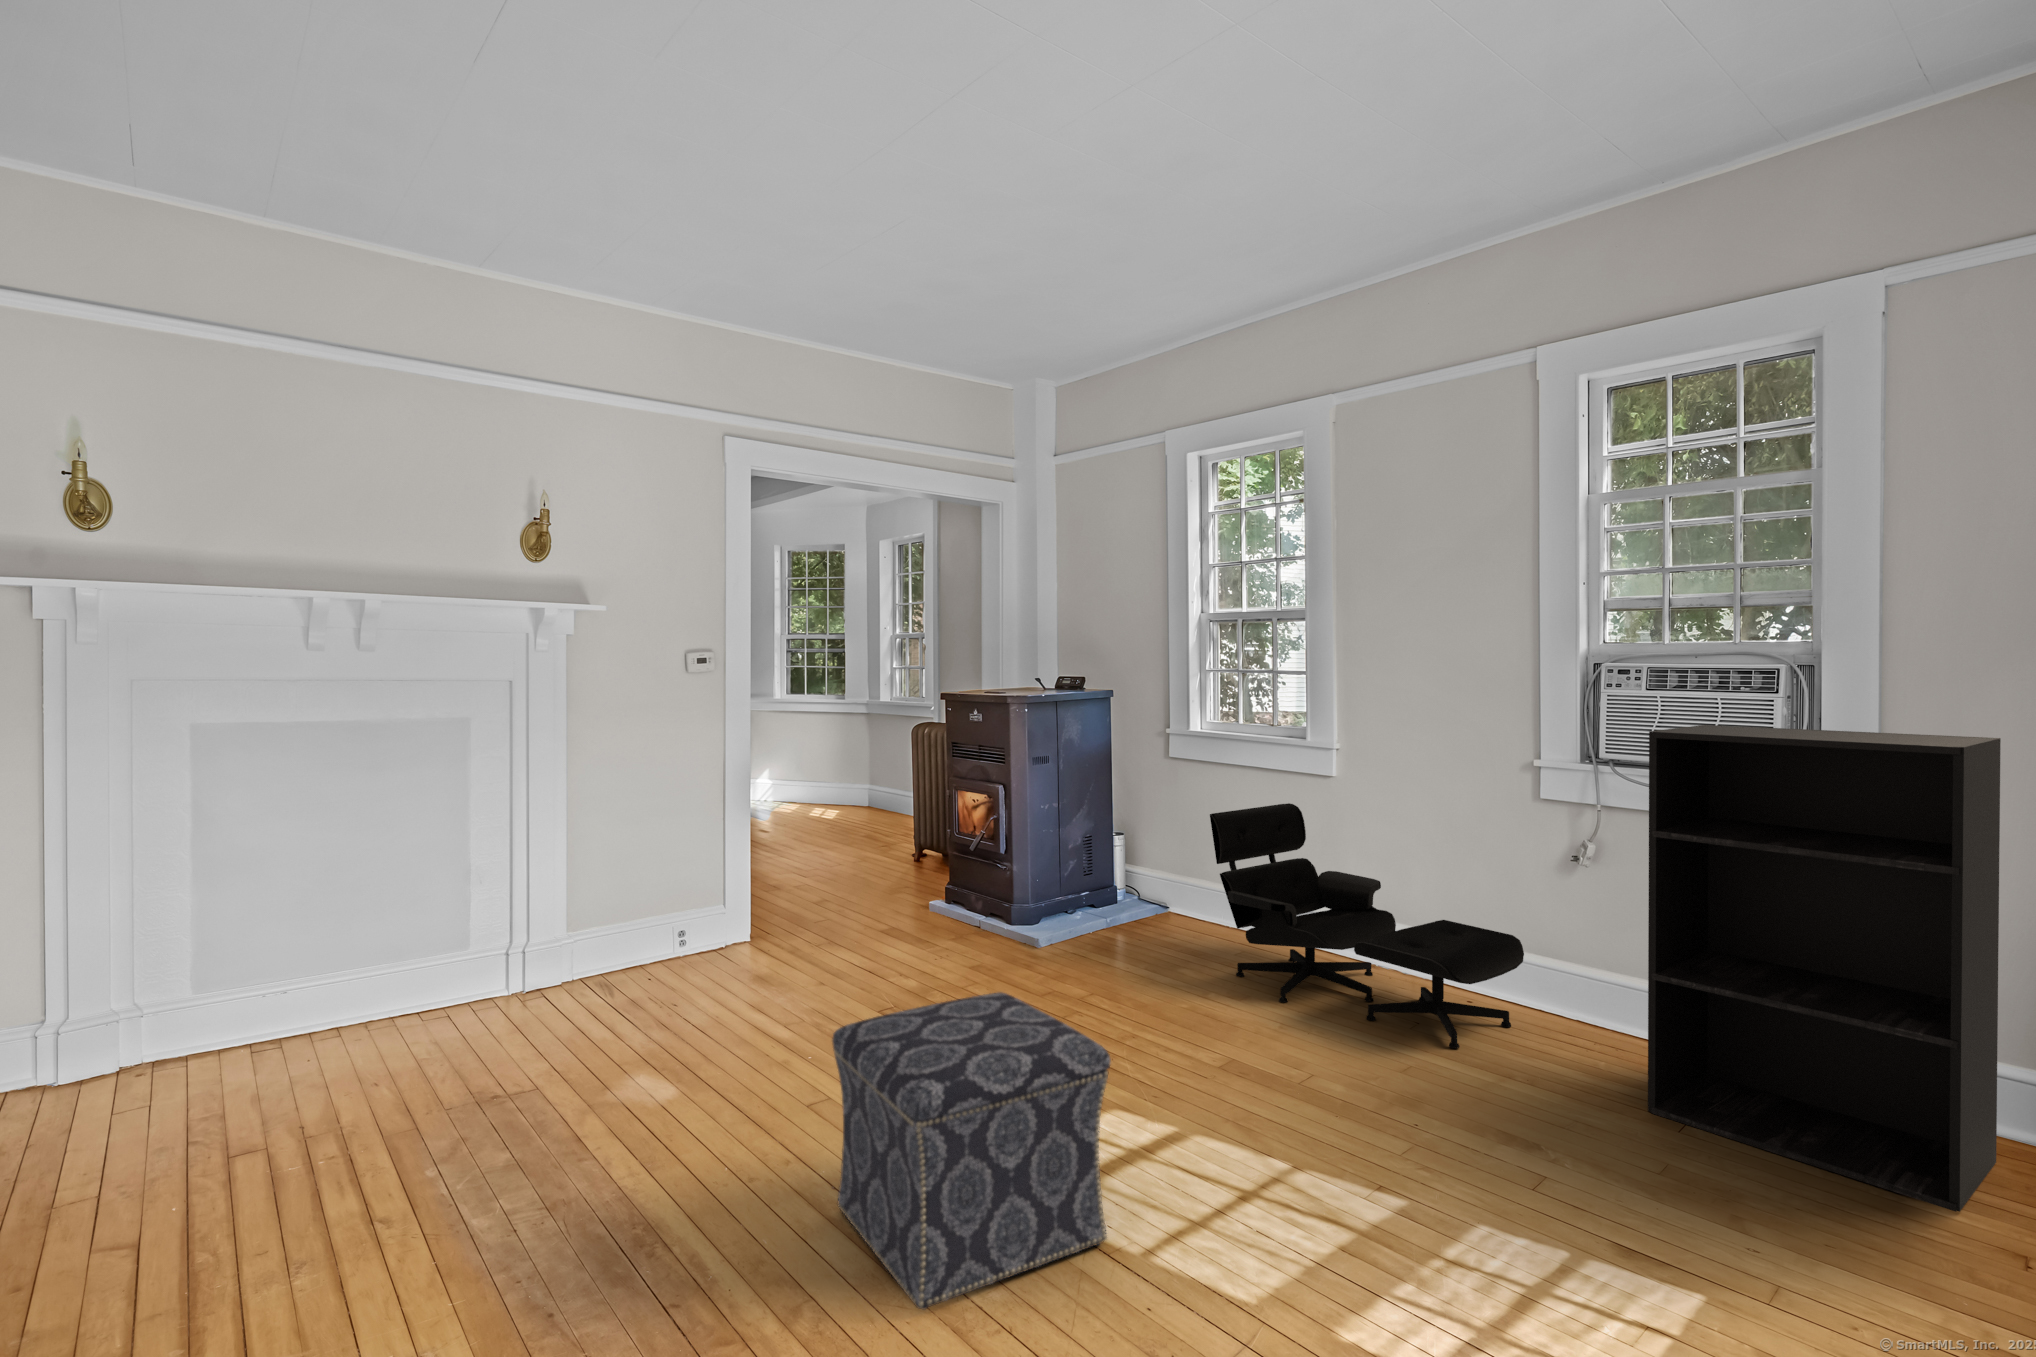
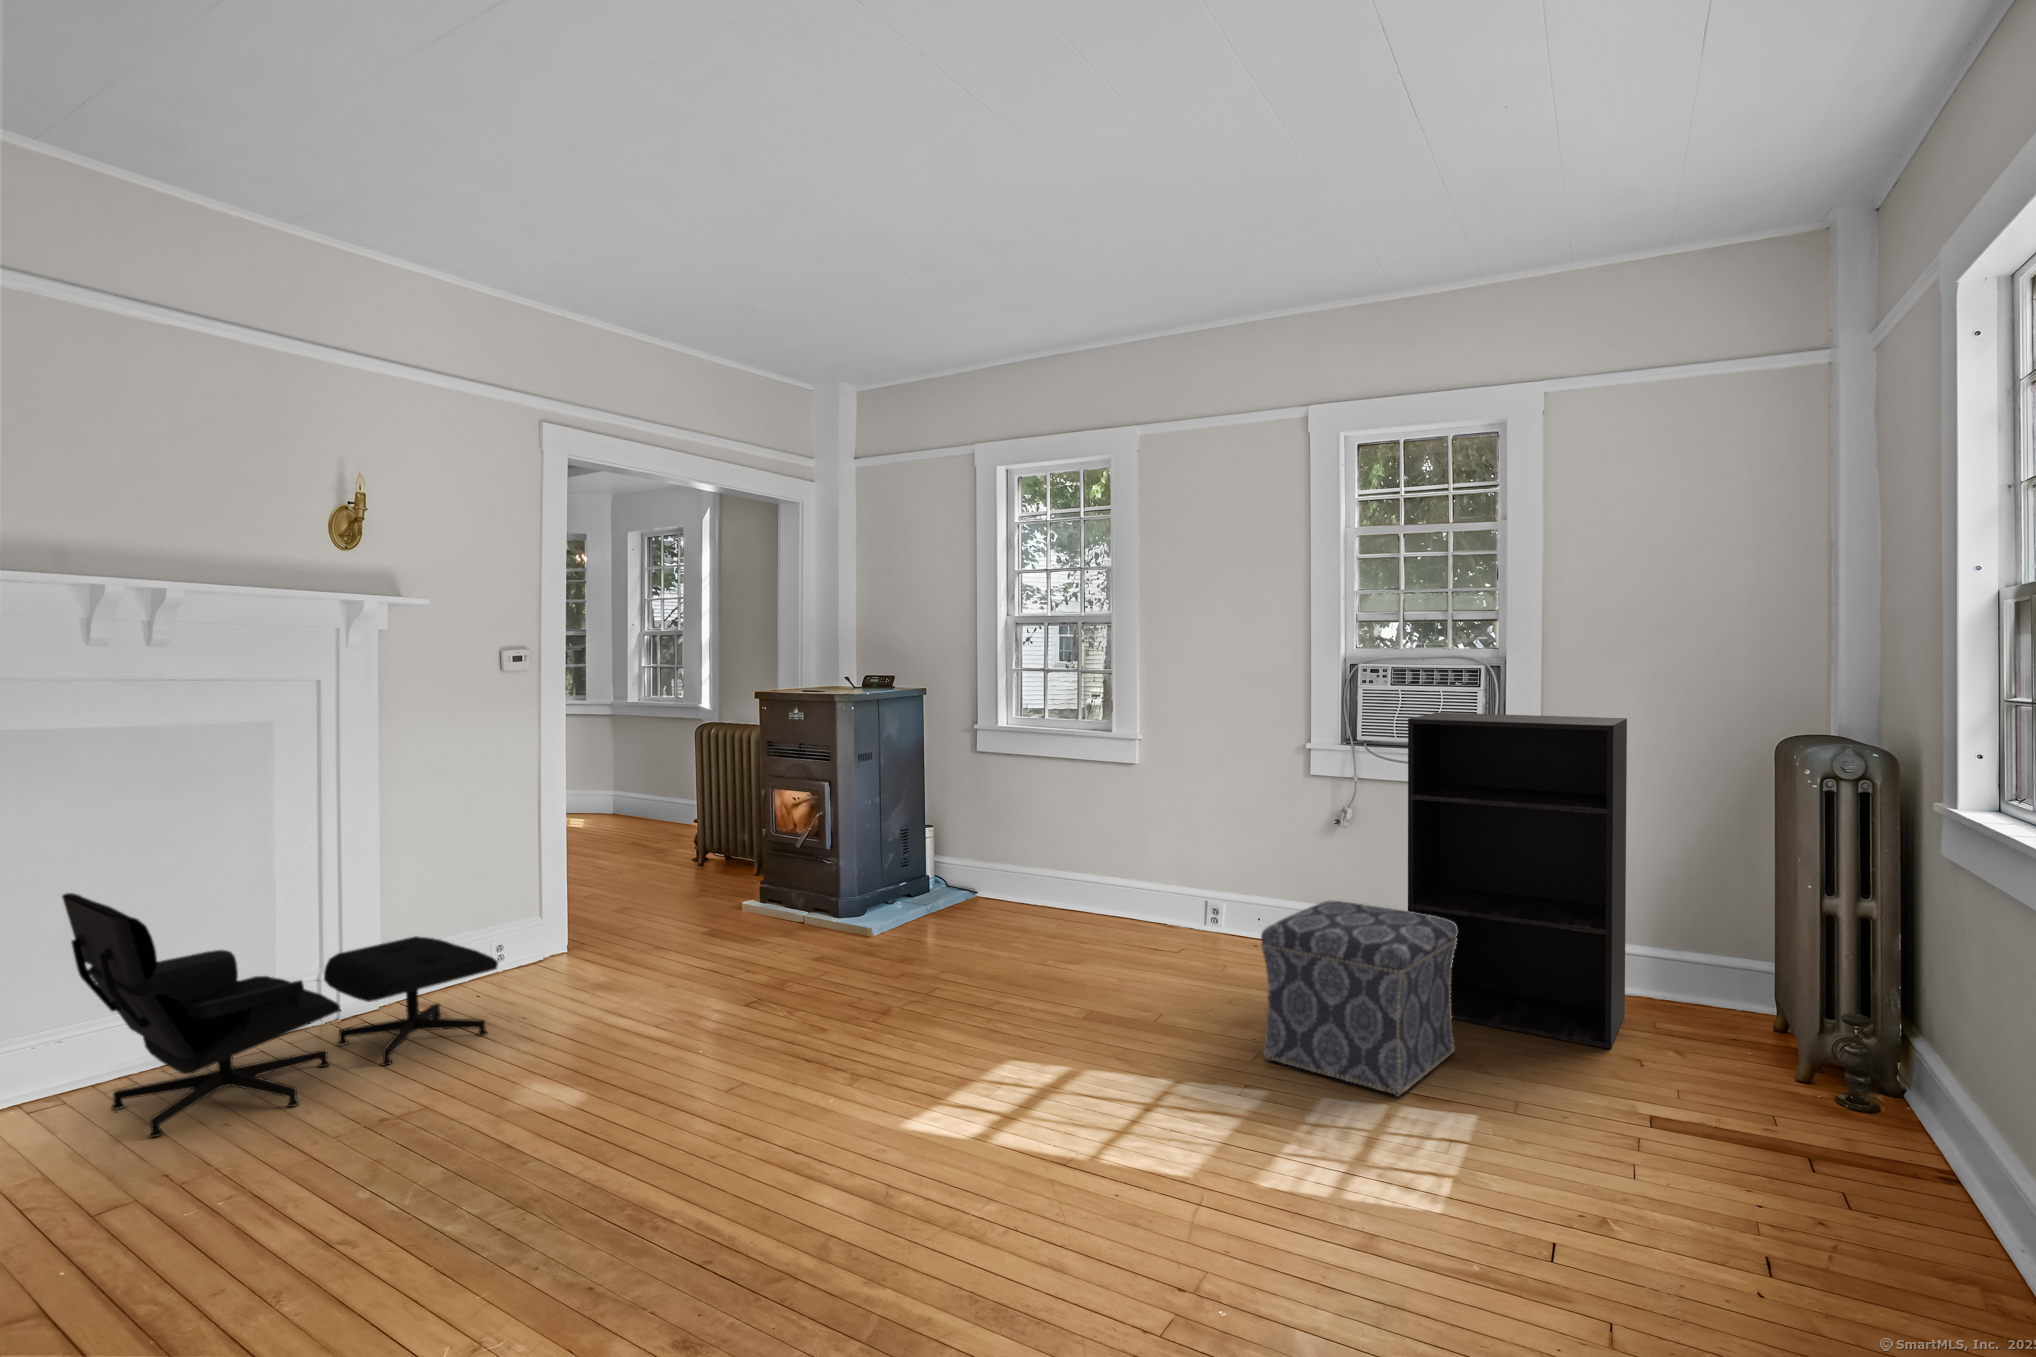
lounge chair: present [1210,803,1524,1048] -> present [62,893,498,1137]
ottoman: present [832,992,1111,1309] -> present [1261,901,1457,1096]

